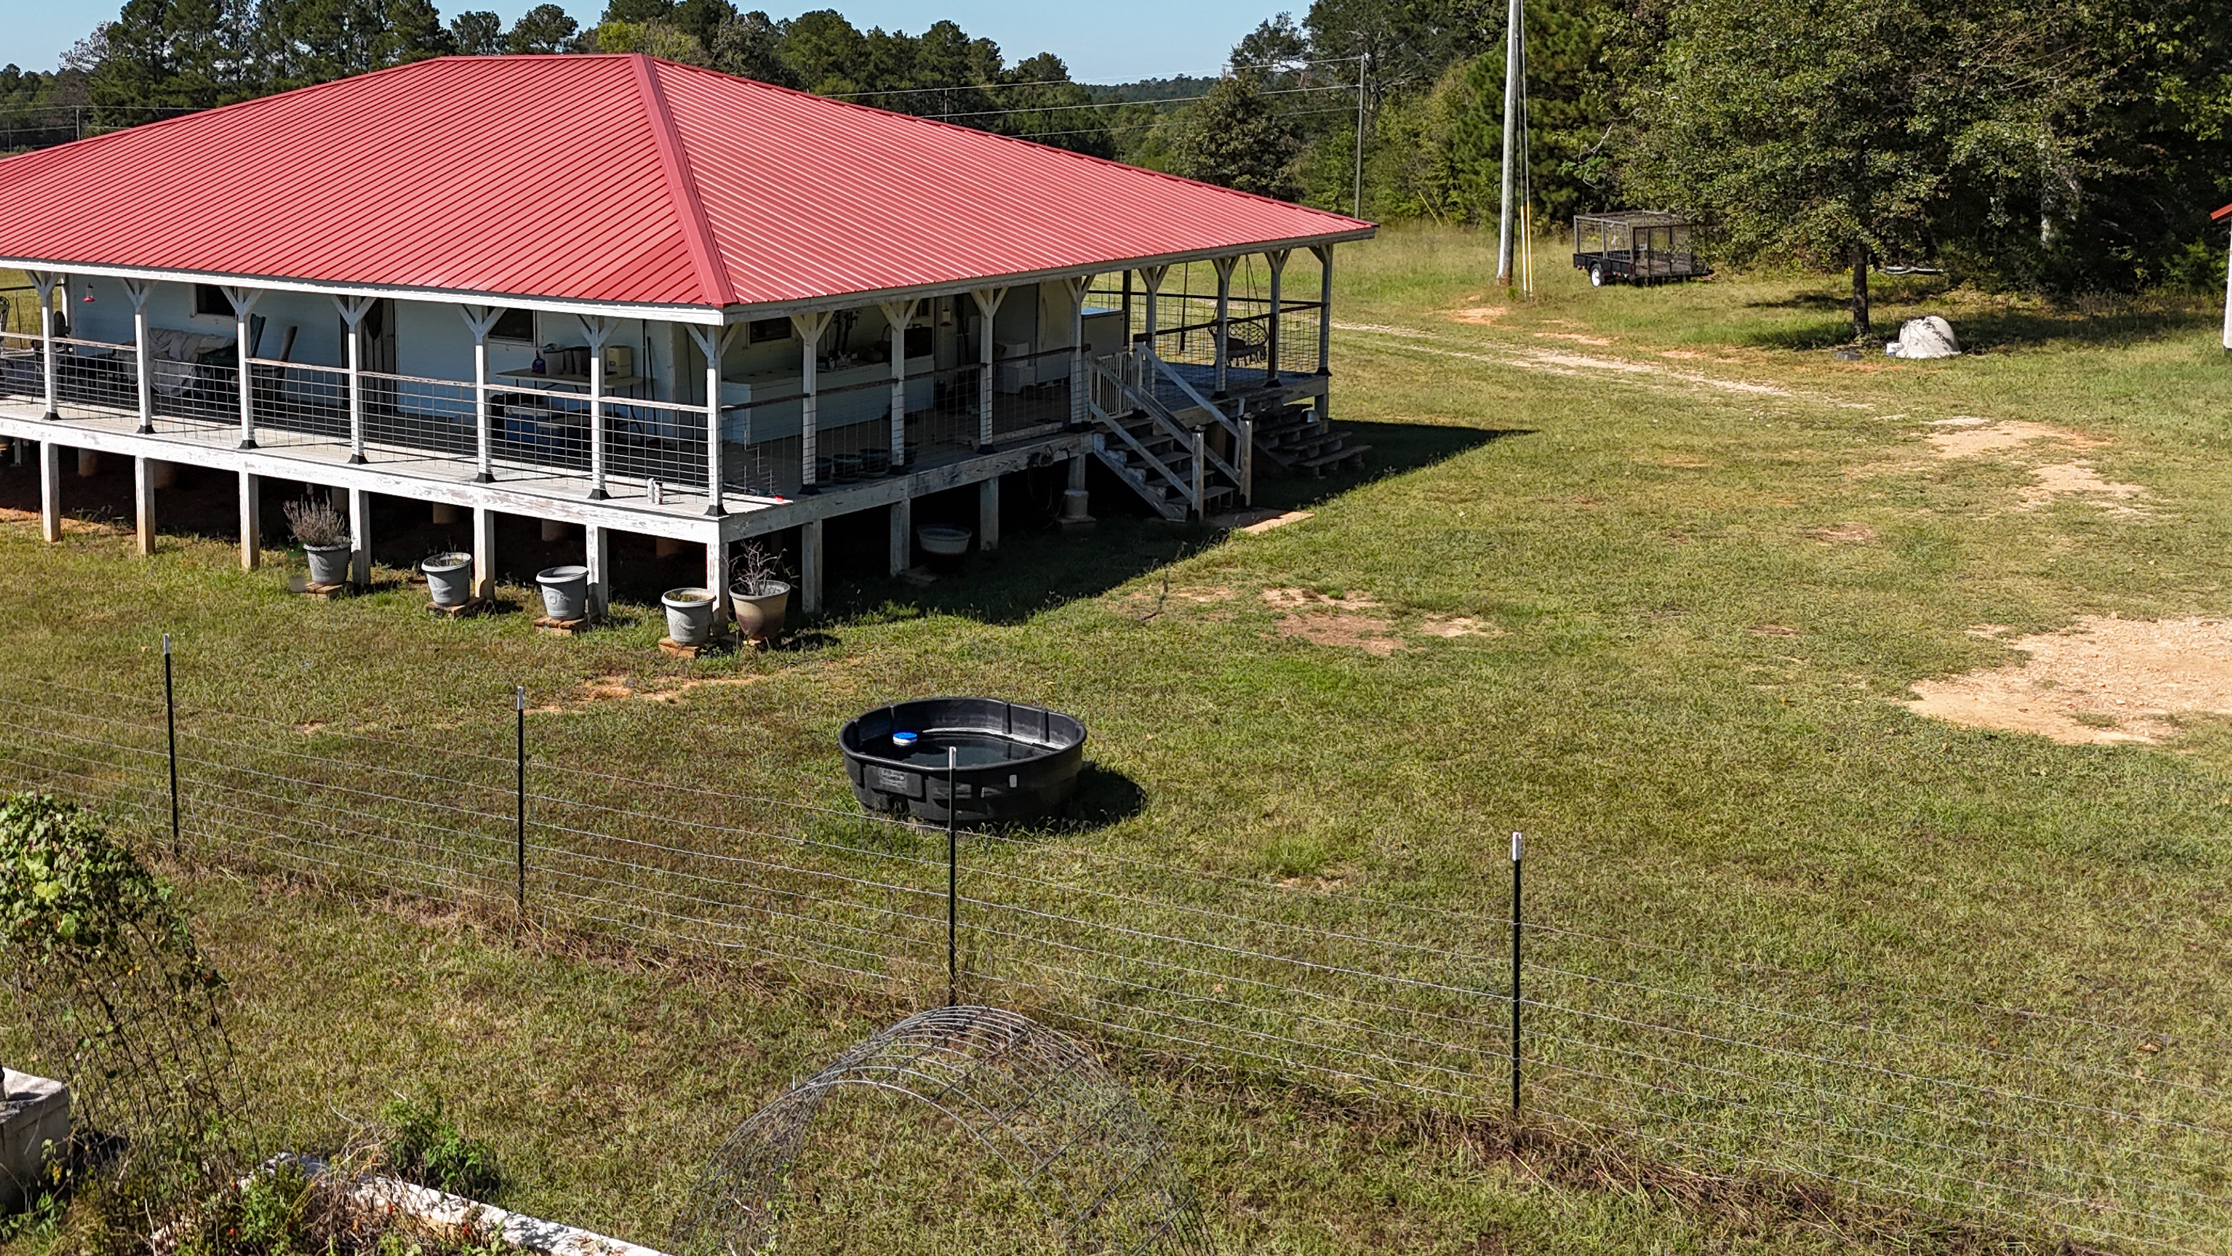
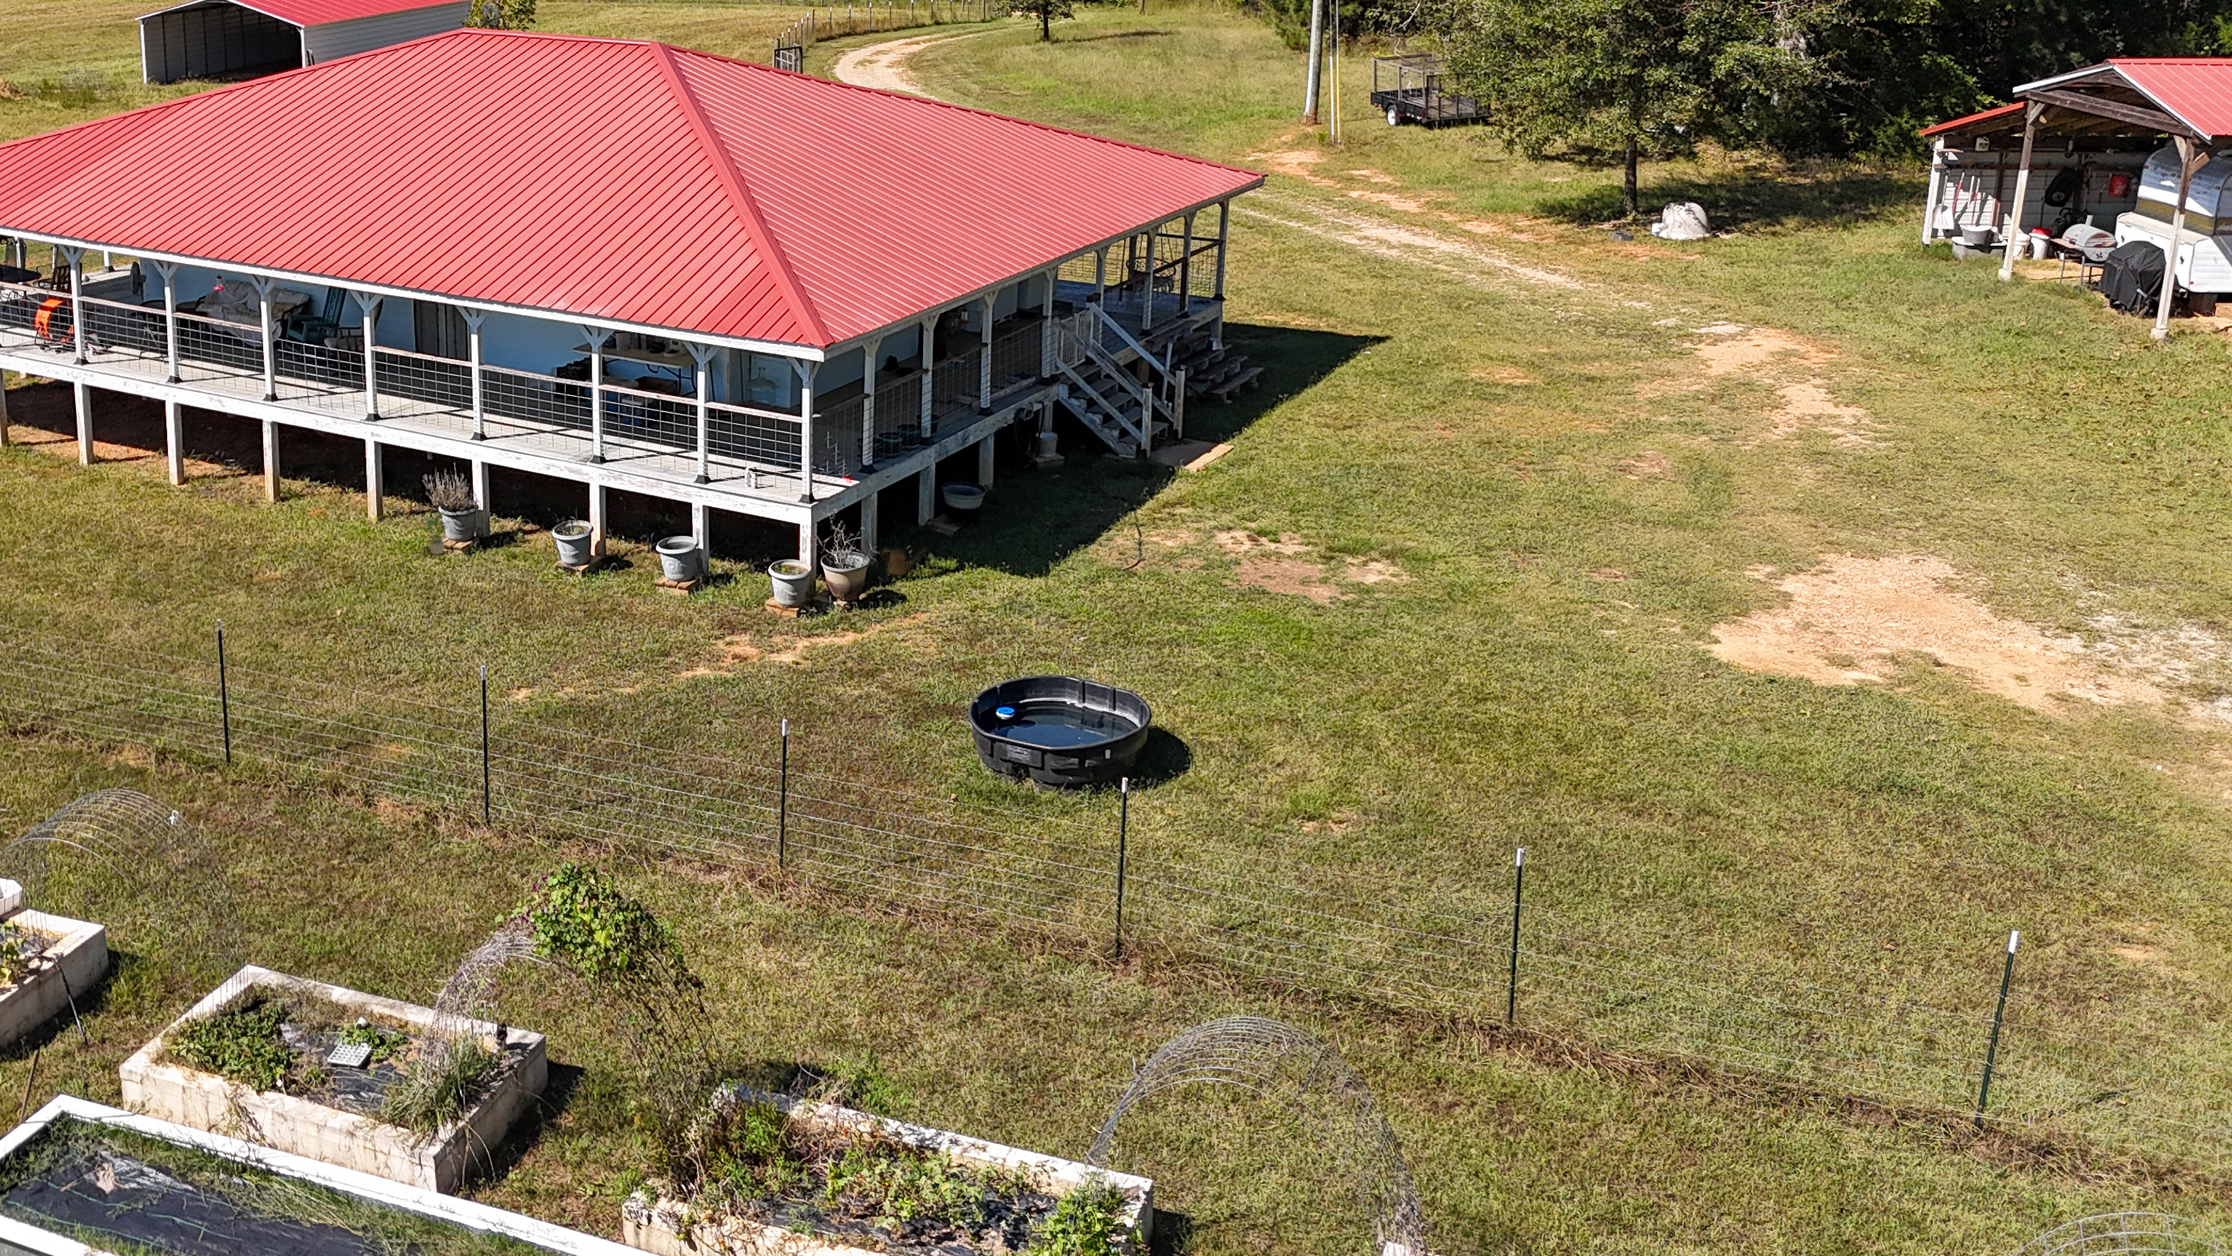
watering can: none [819,585,874,618] -> present [883,549,916,575]

